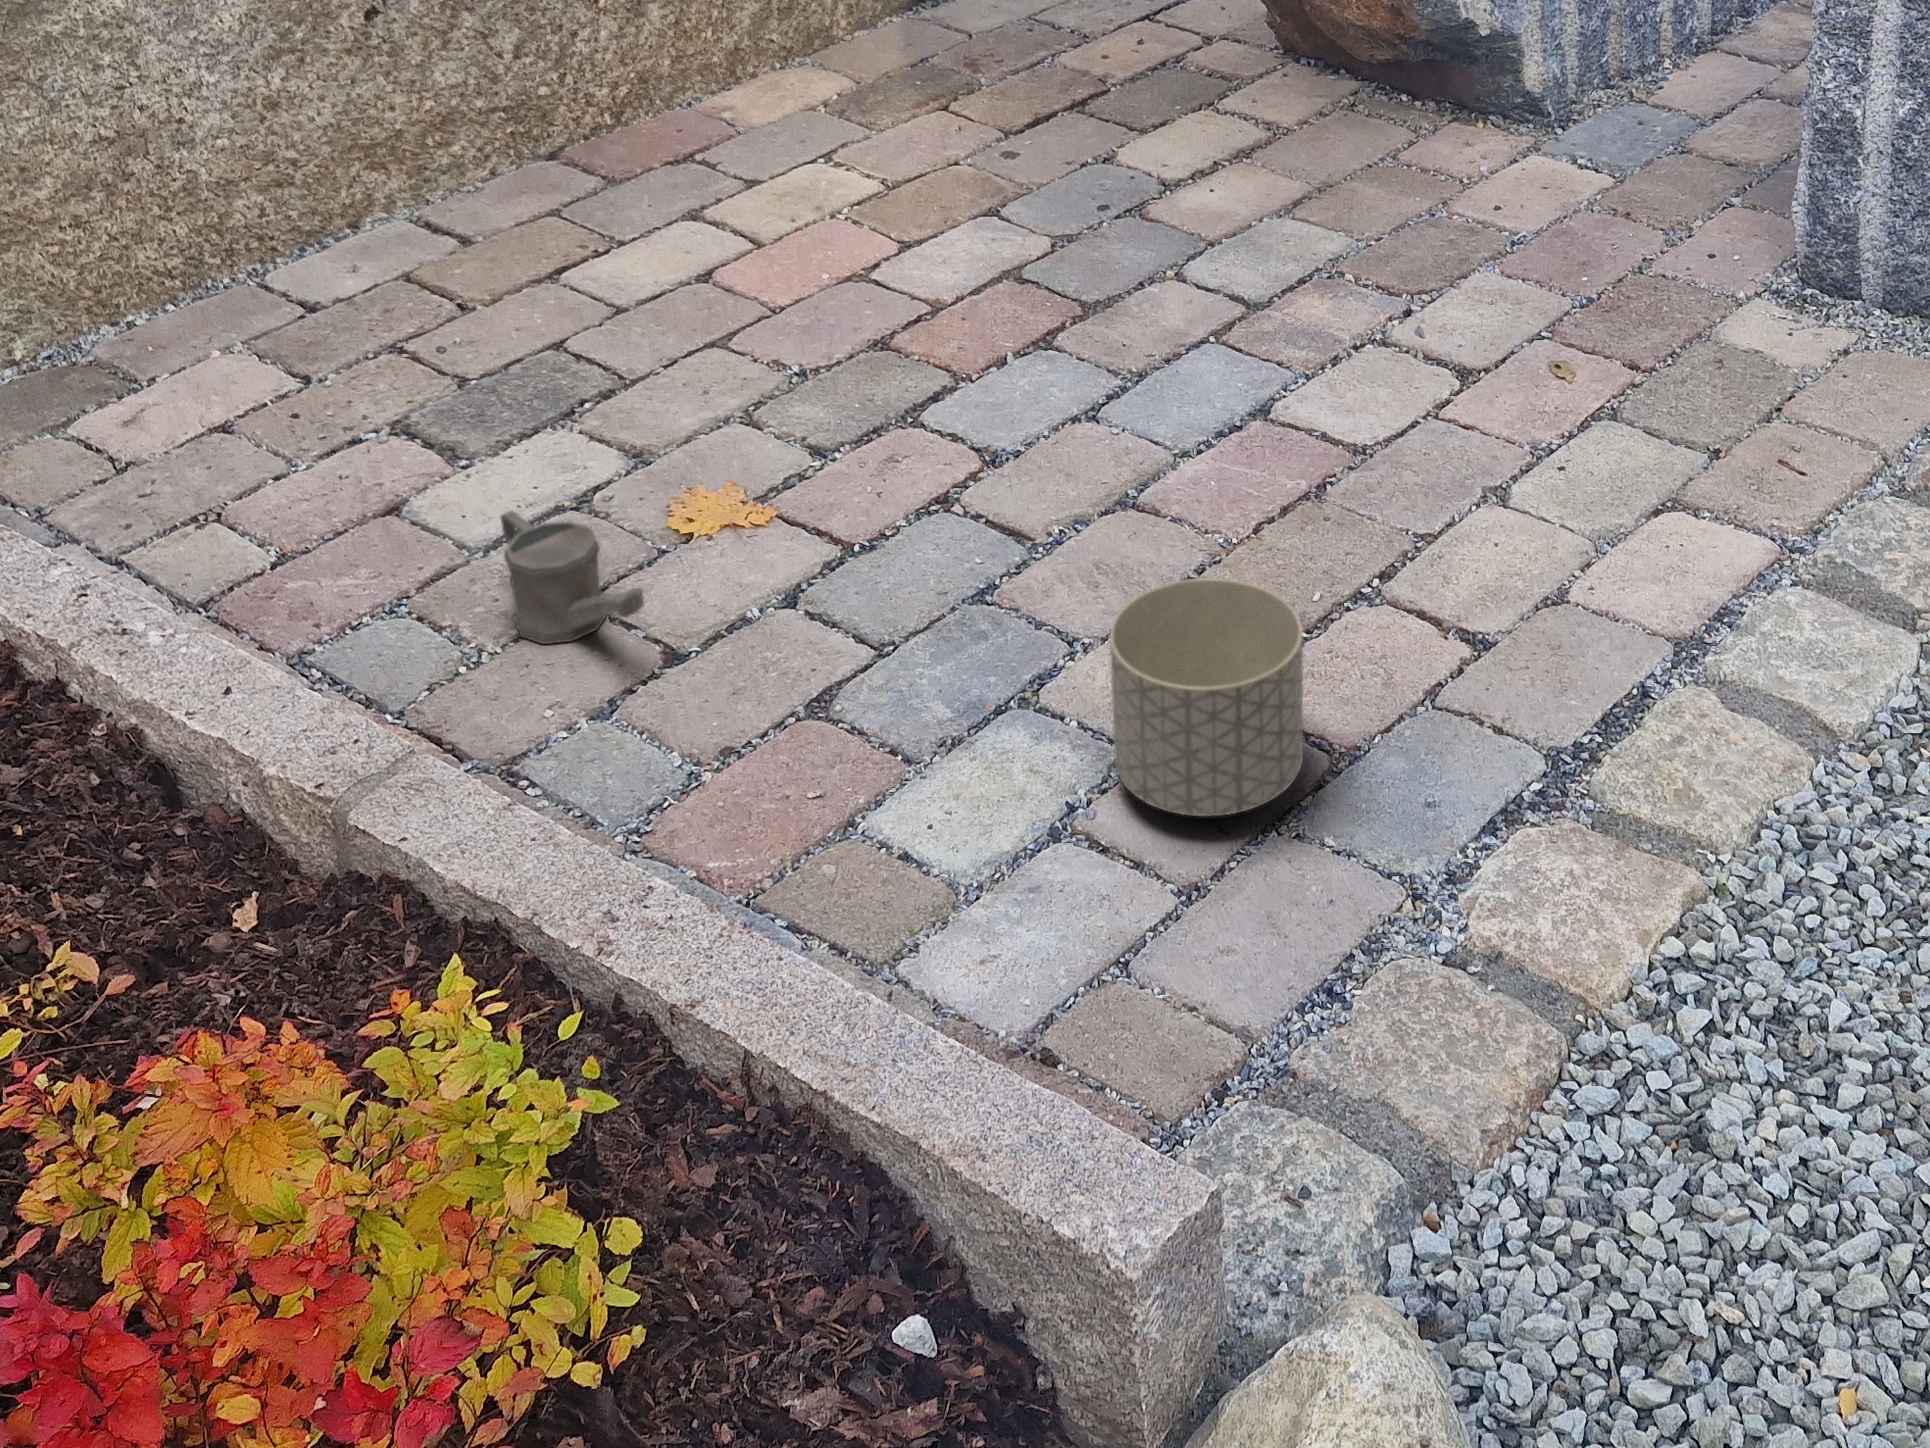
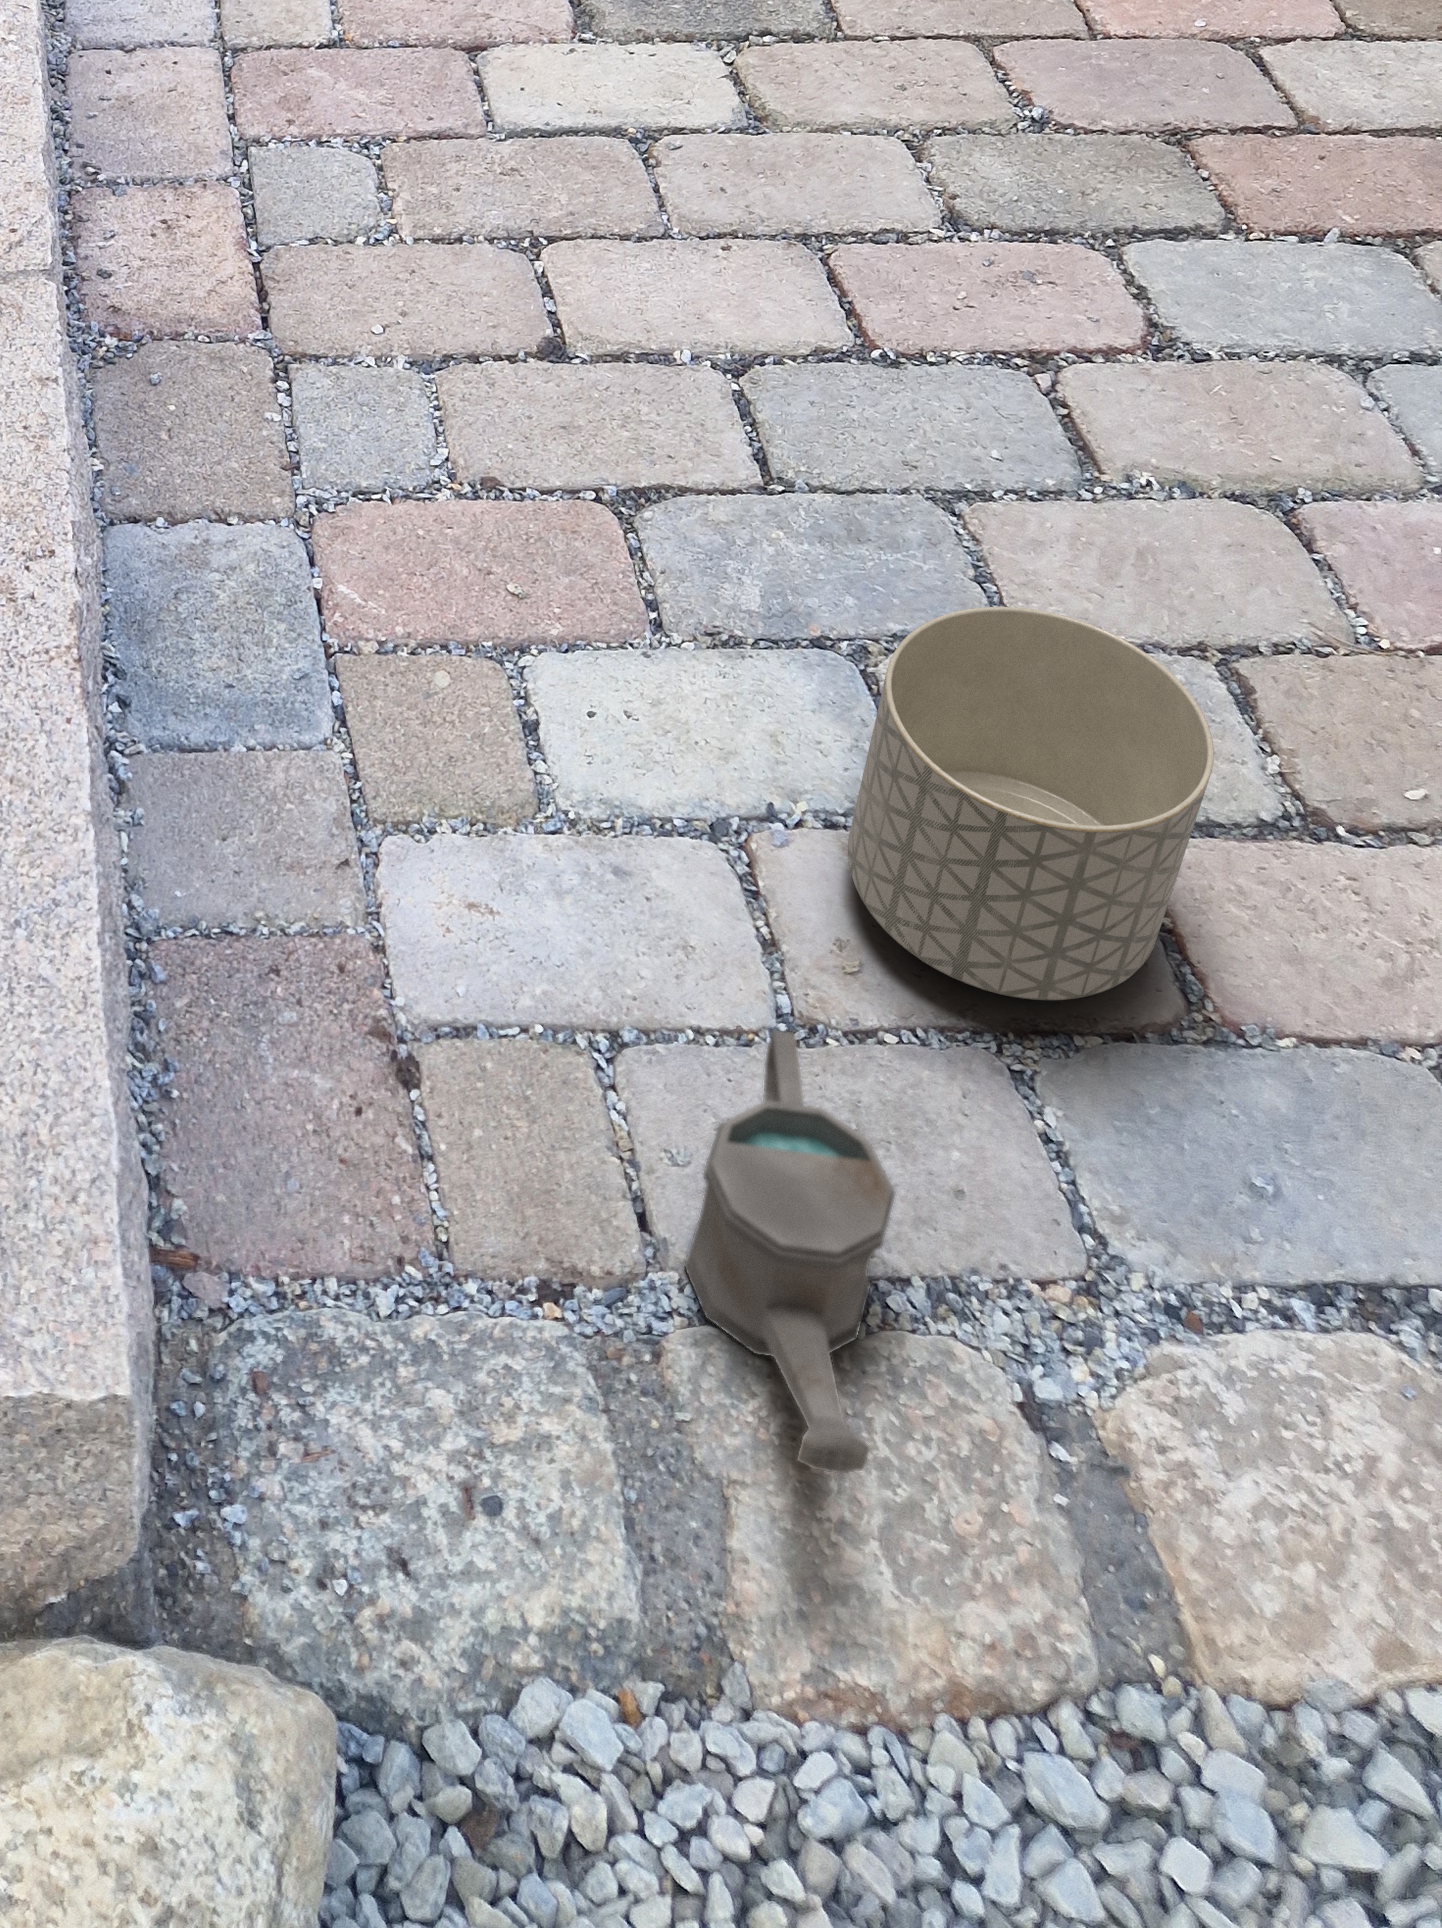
watering can: present [501,511,644,644] -> present [685,1030,895,1473]

